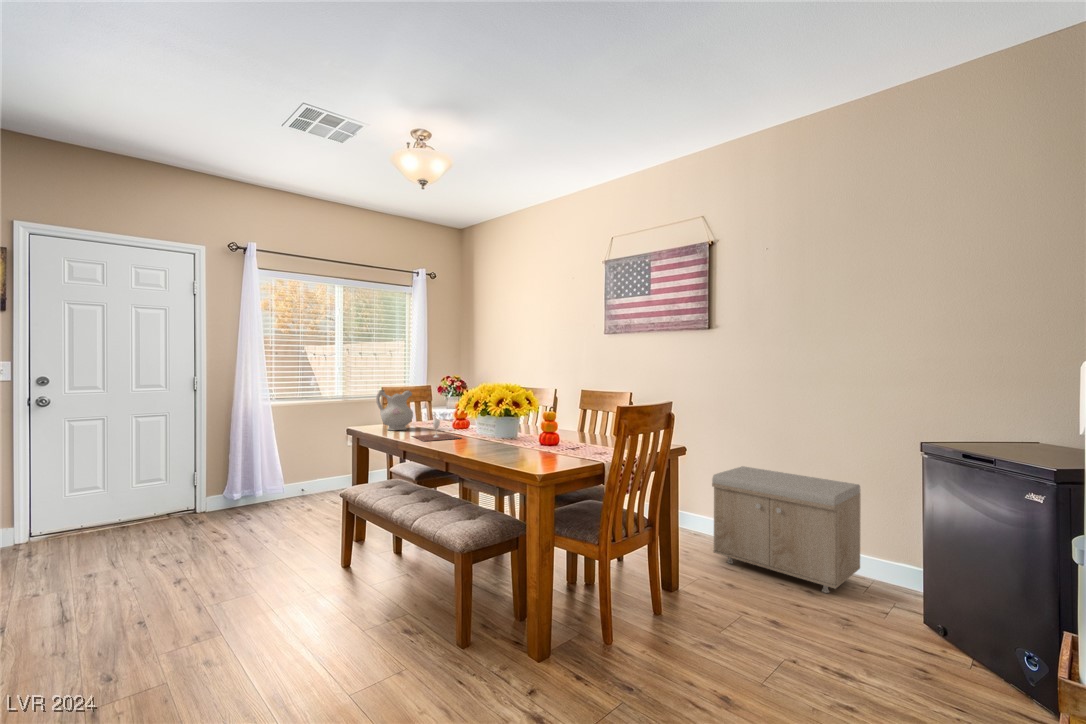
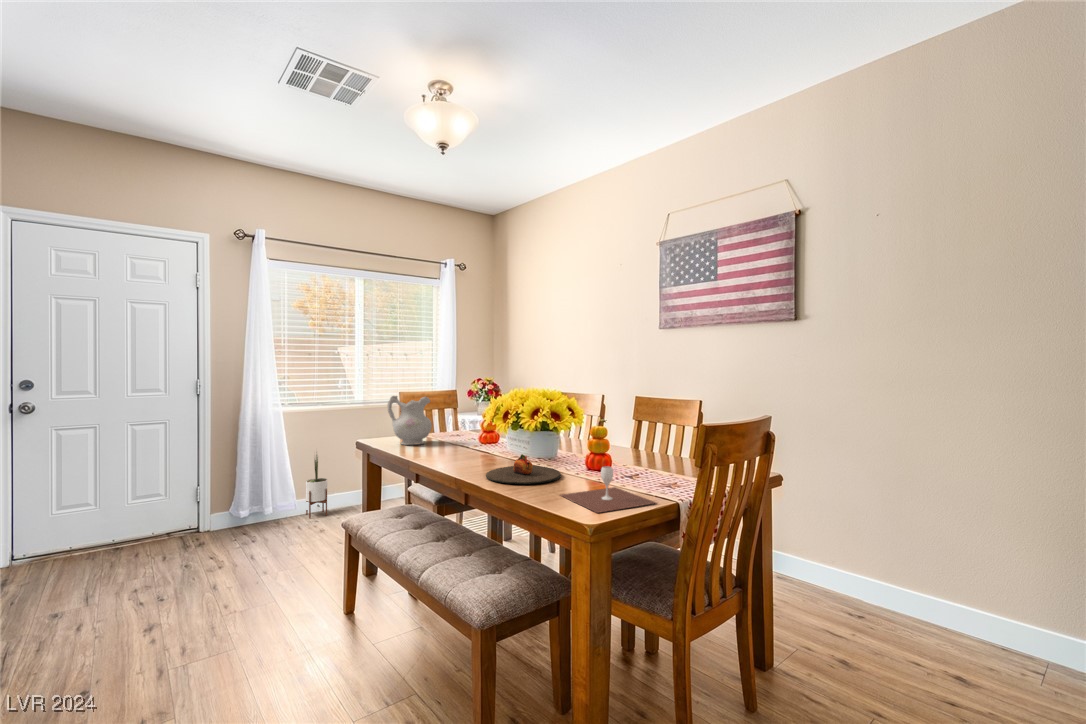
wine glass: present [413,419,460,441] -> present [561,466,656,513]
plate: none [463,433,520,453] -> present [486,454,561,484]
potted plant: none [291,439,310,502] -> present [306,454,327,518]
storage bench: present [712,466,861,593] -> none [810,494,1028,682]

